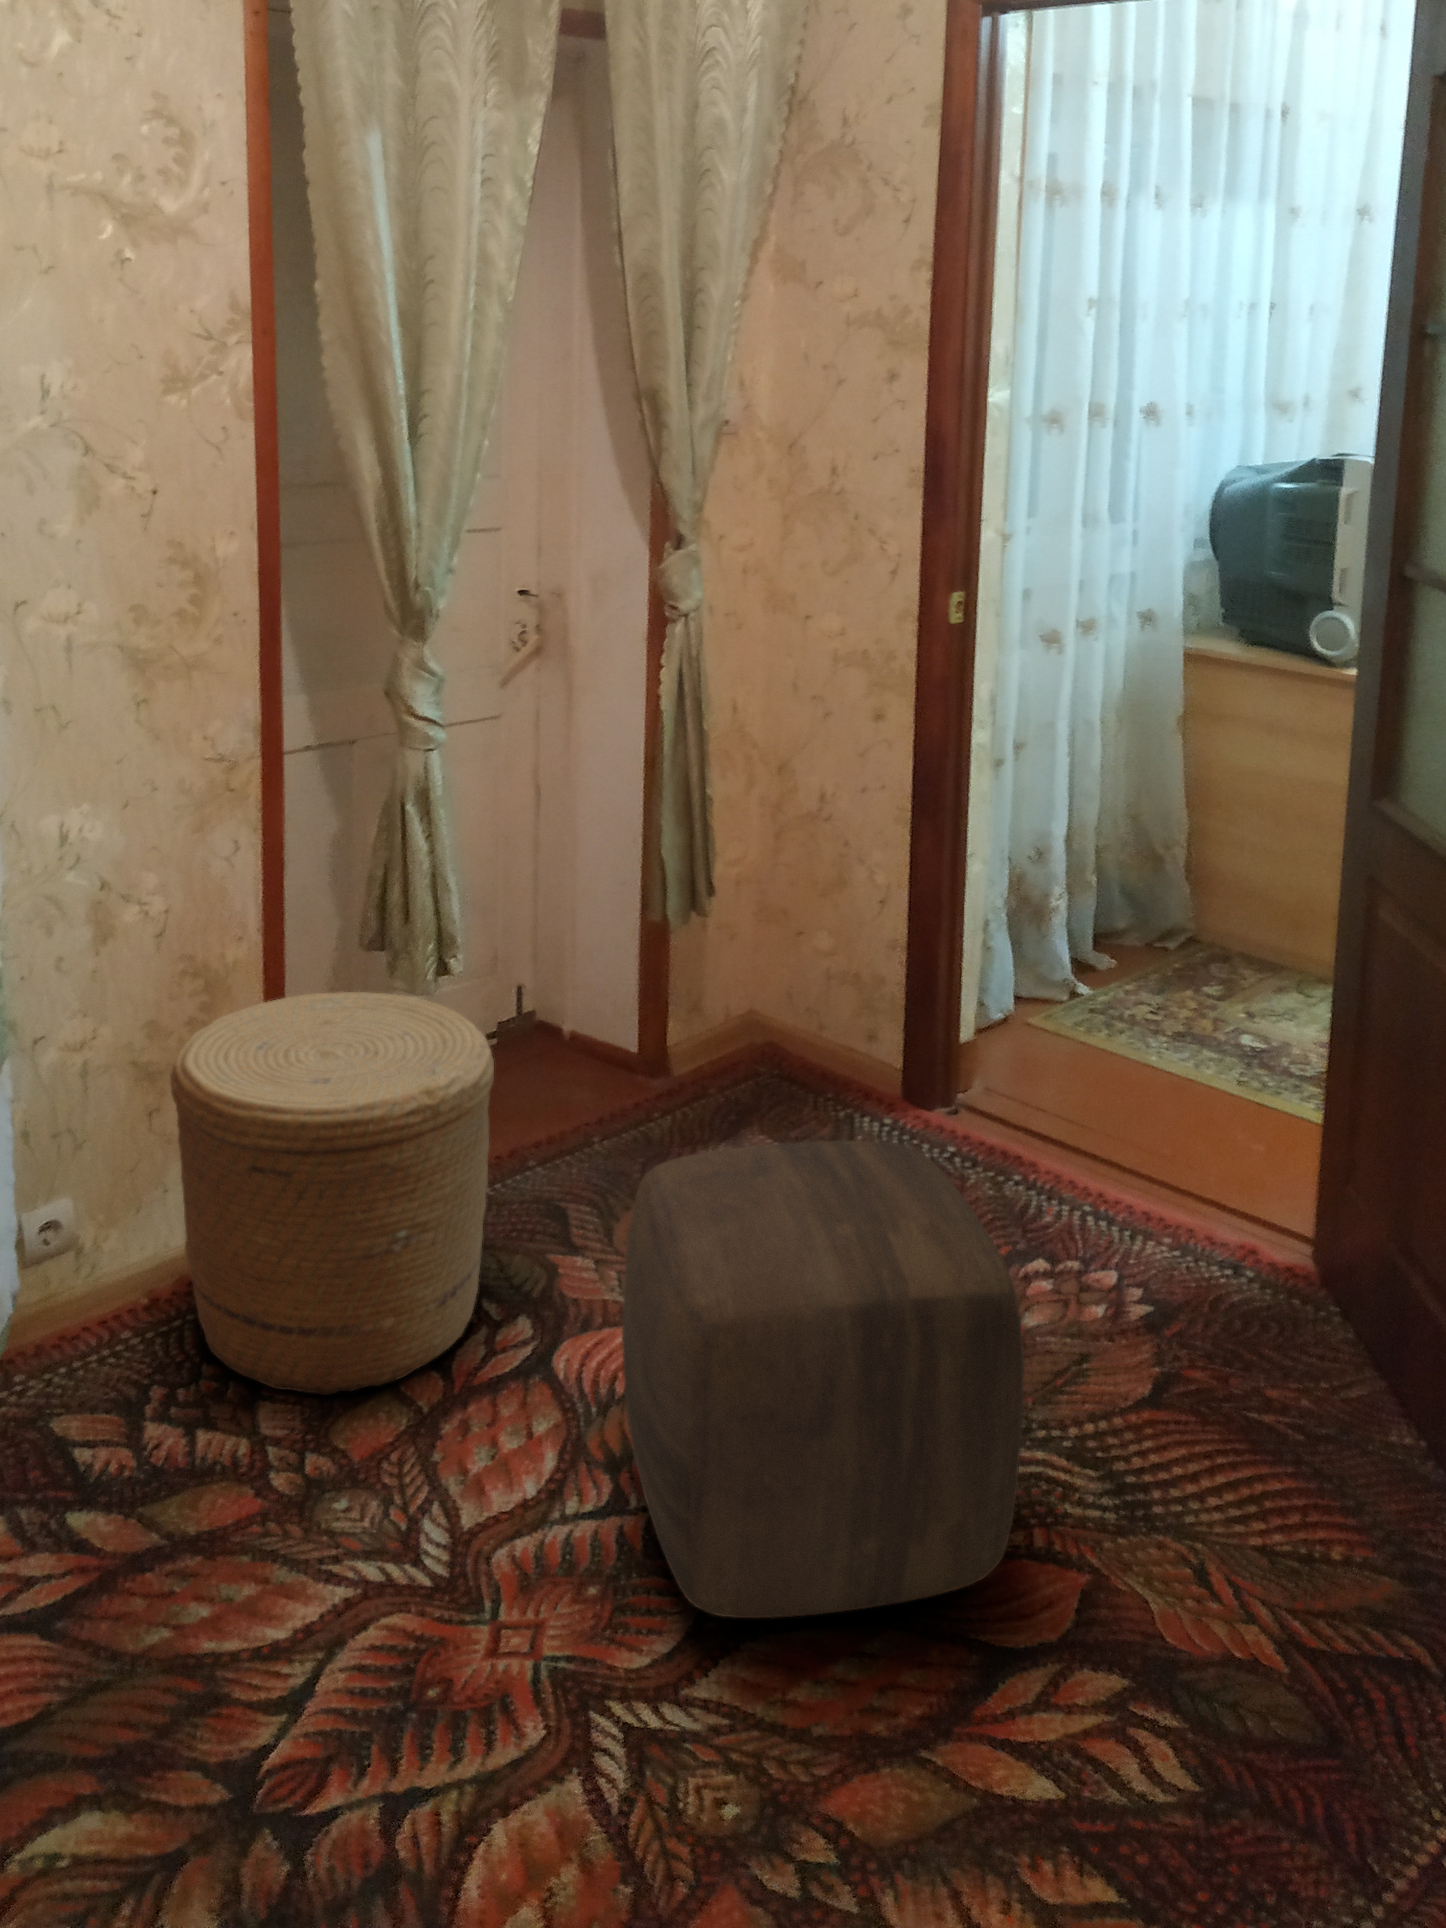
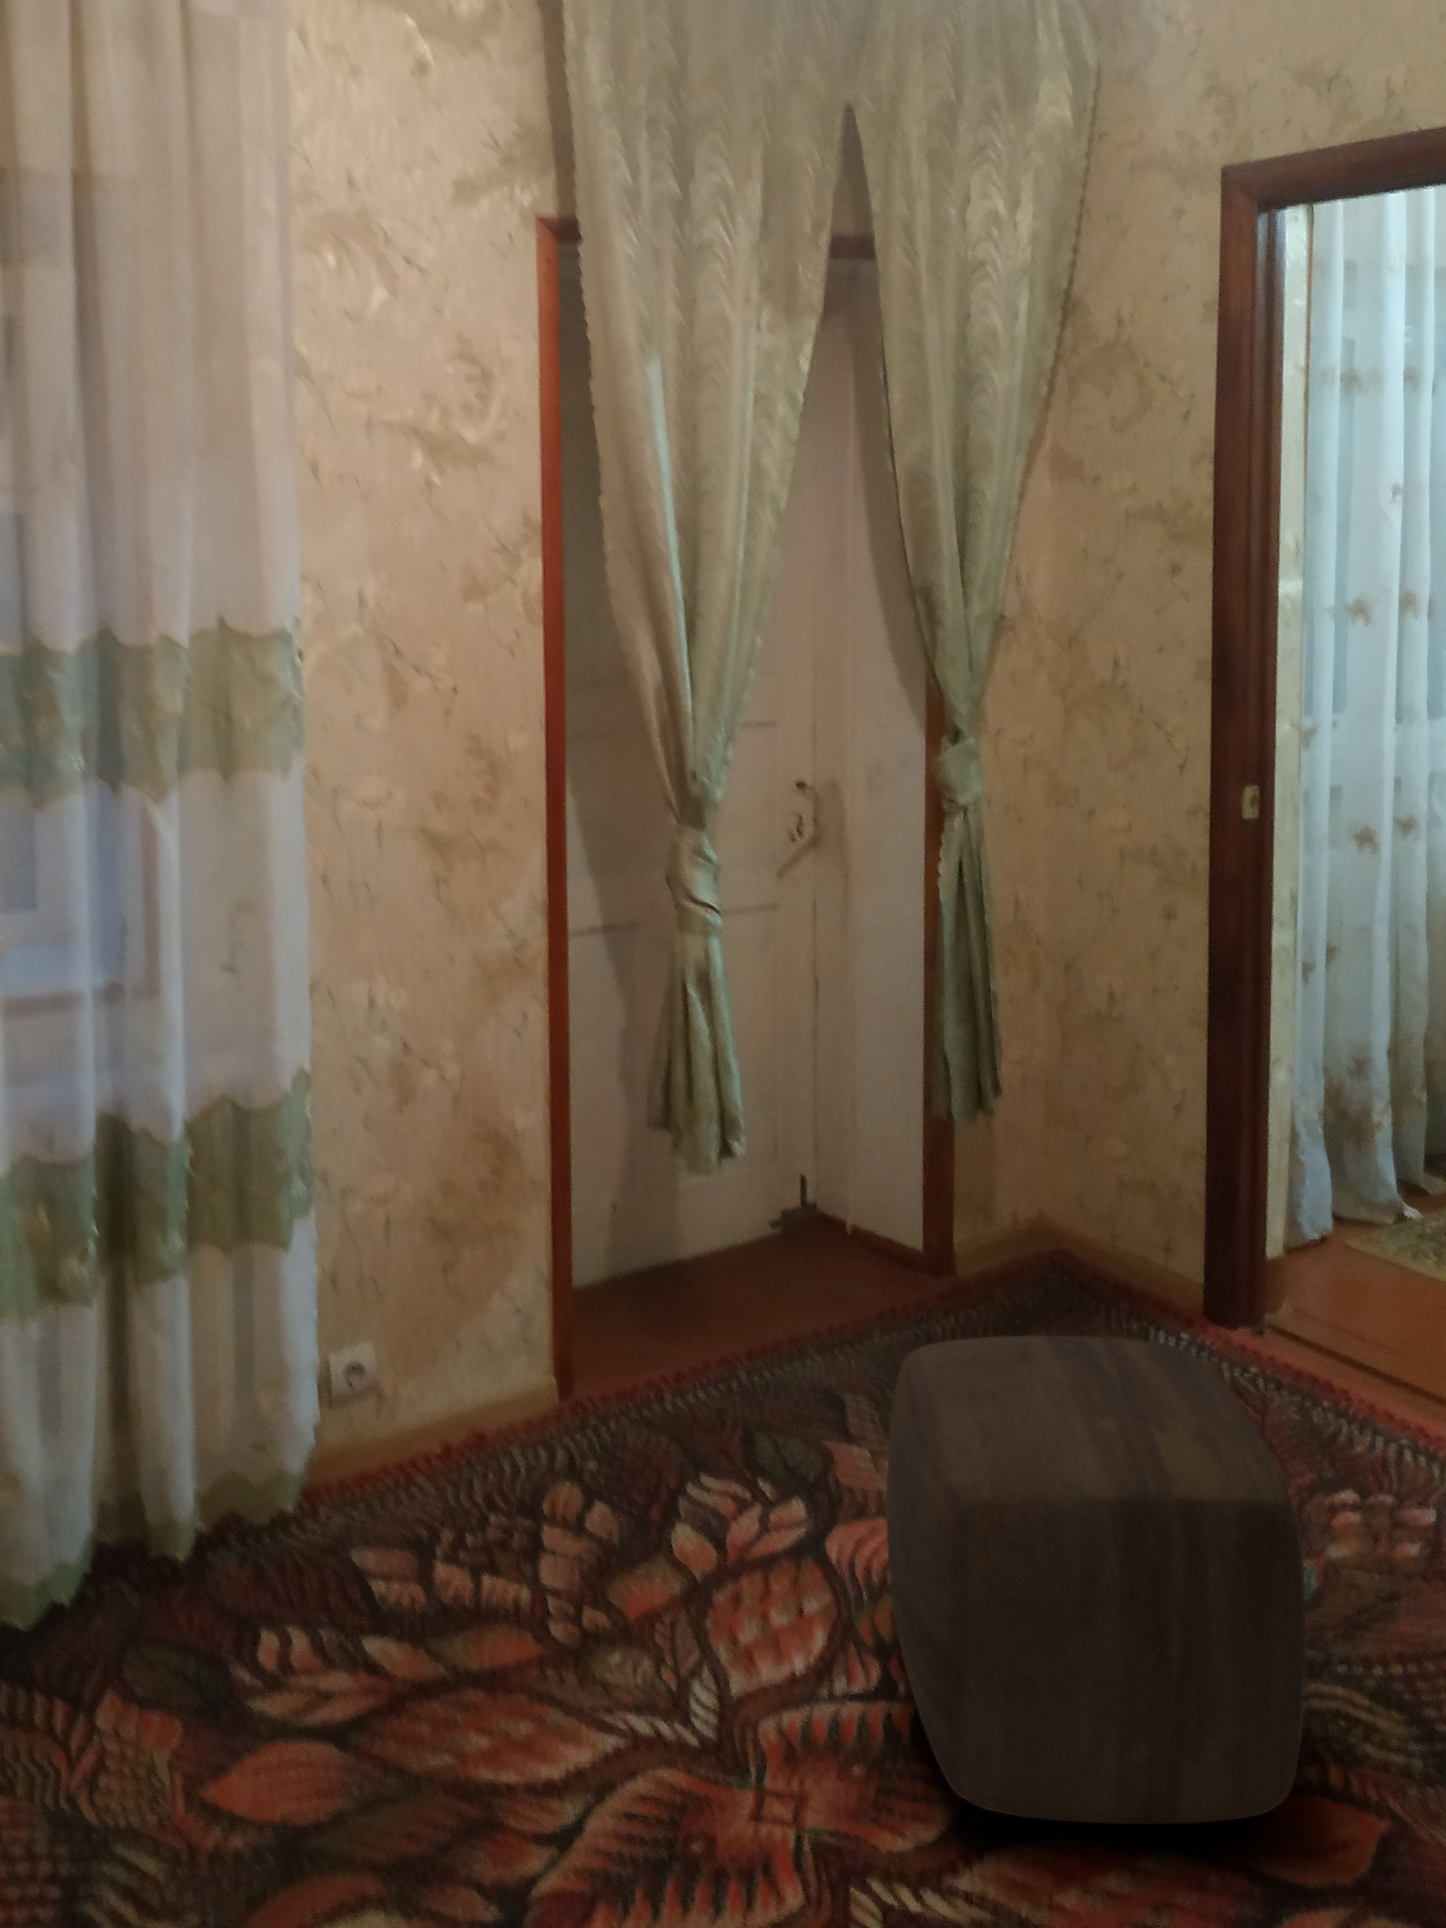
woven basket: present [170,992,494,1395] -> none [459,1163,761,1554]

